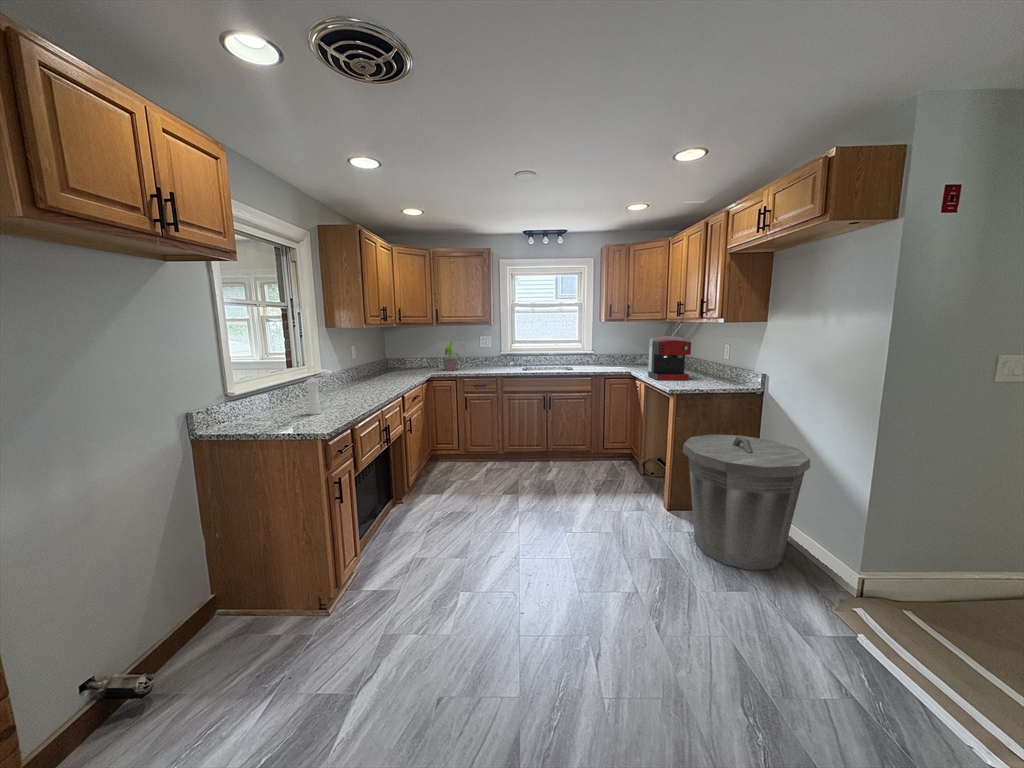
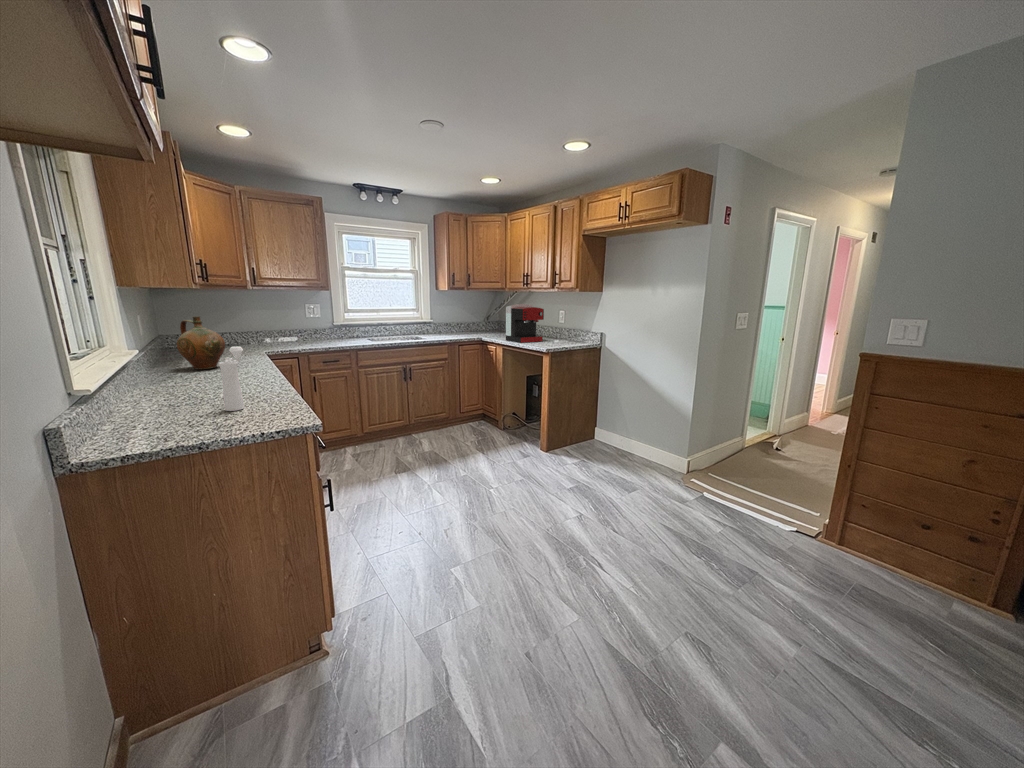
potted plant: present [443,342,461,371] -> none [257,309,302,346]
ceramic jug: none [355,347,383,385] -> present [177,316,225,370]
trash can: present [683,434,810,571] -> none [571,379,655,476]

